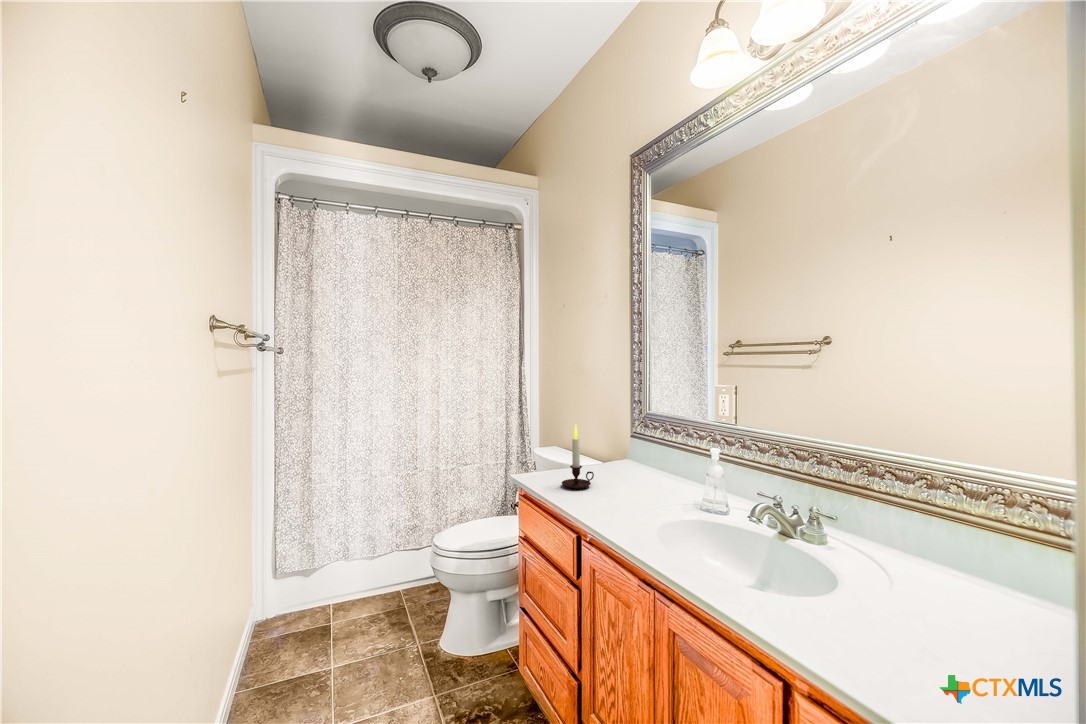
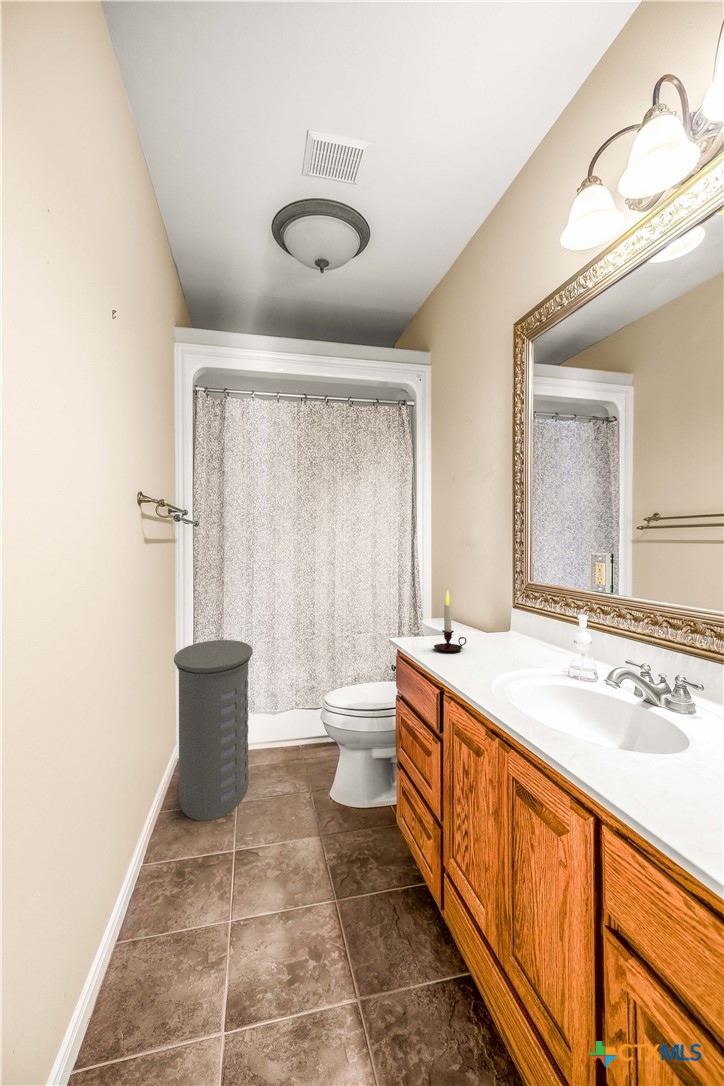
laundry hamper: none [253,481,350,698] -> present [174,640,253,821]

